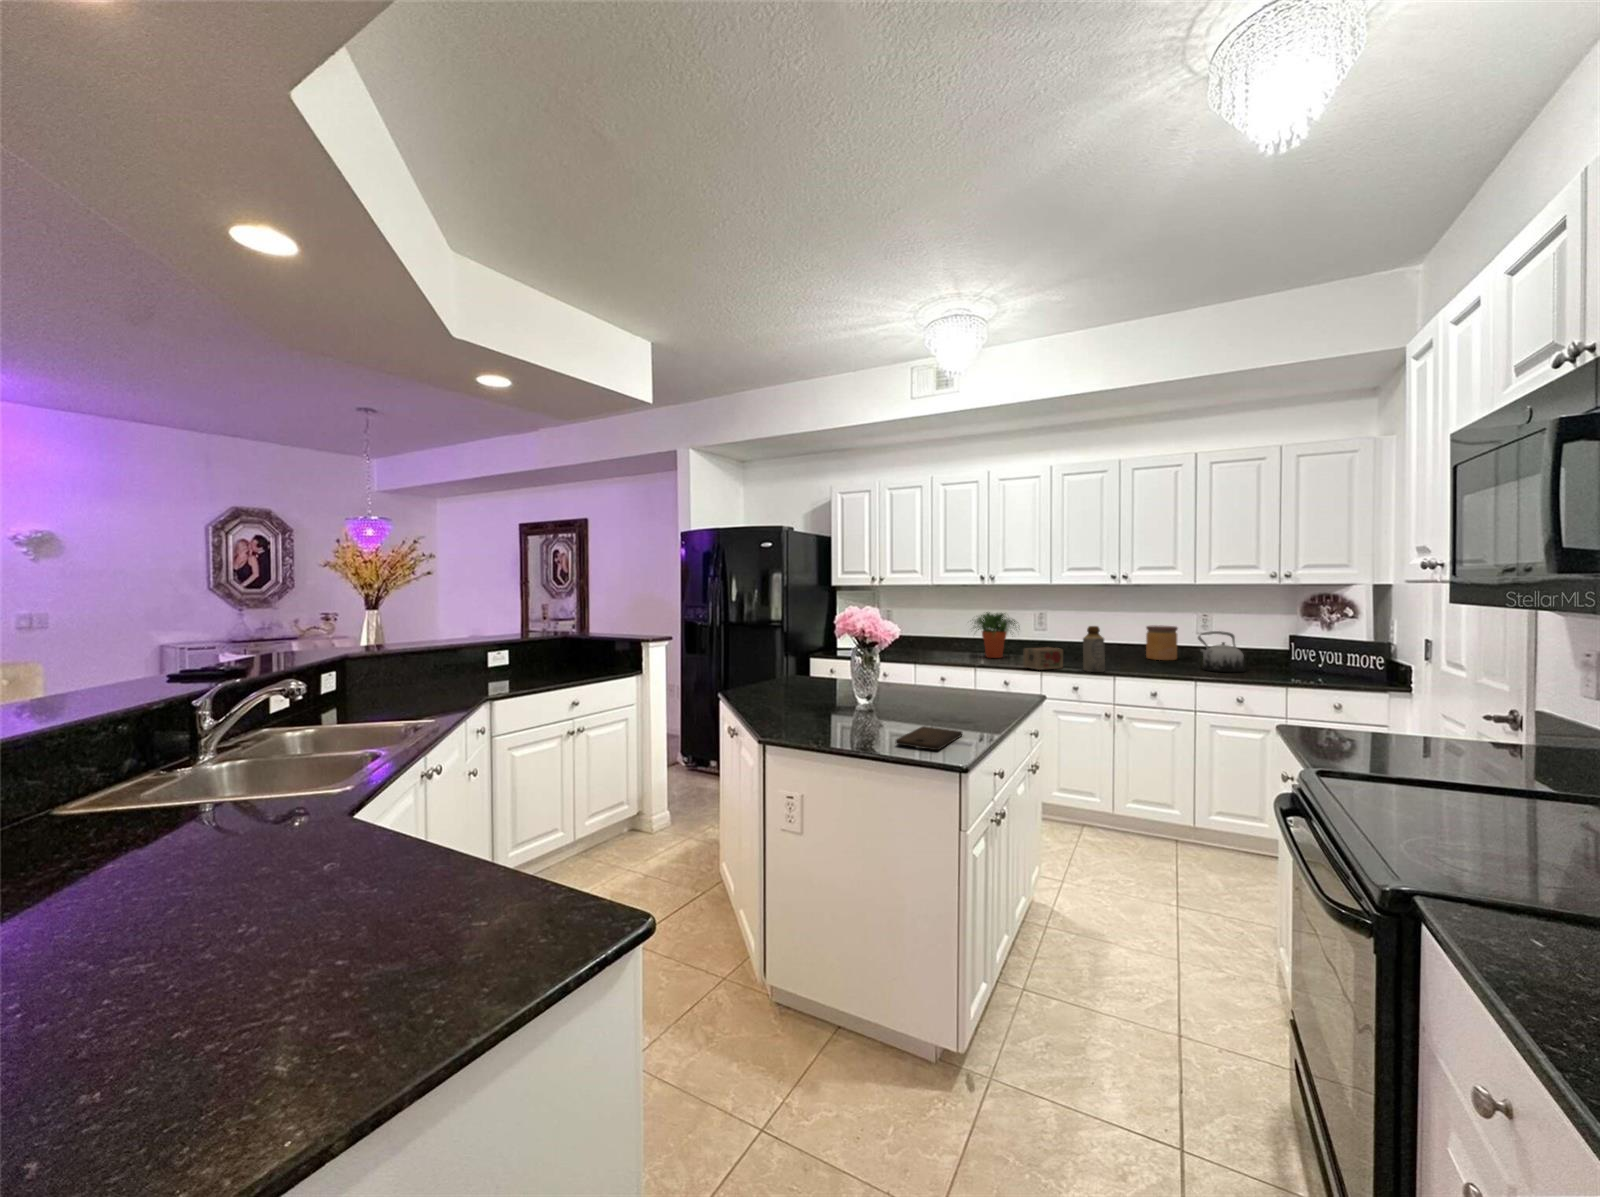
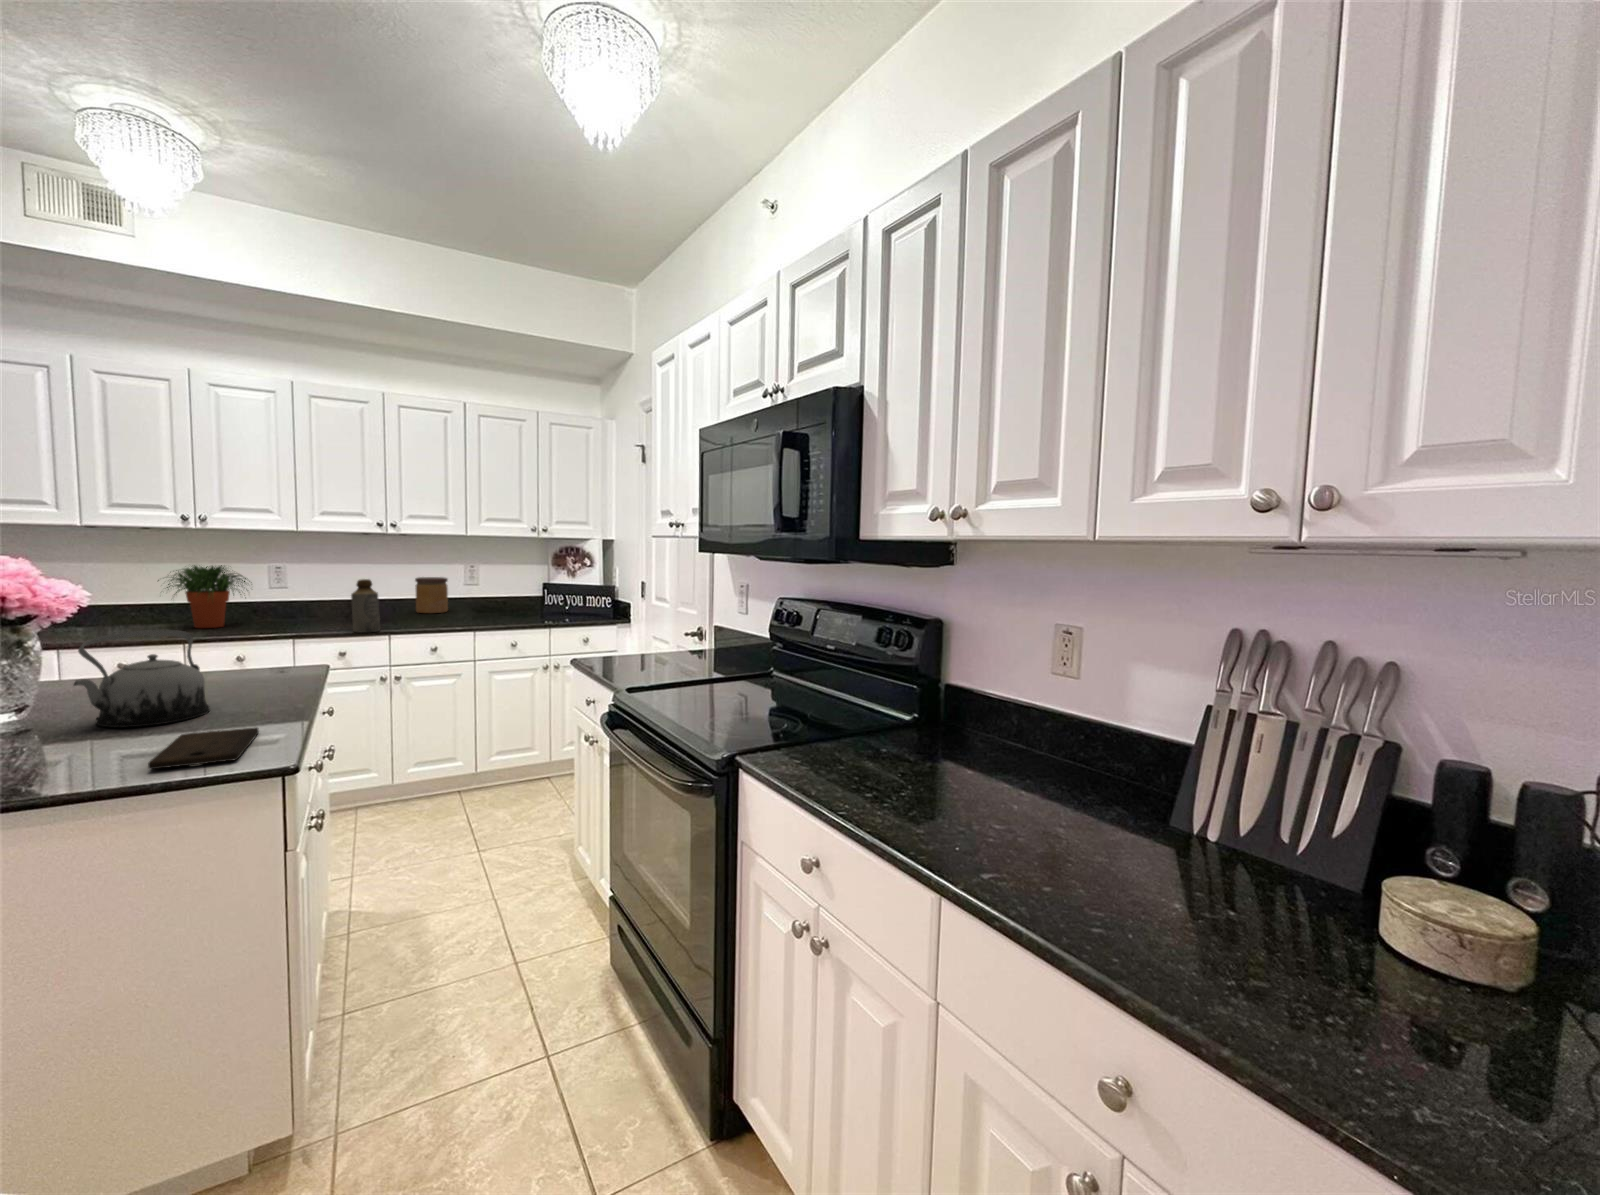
teapot: present [1198,631,1245,672] -> present [74,630,210,728]
tea box: present [1023,647,1063,670] -> none [268,608,325,637]

